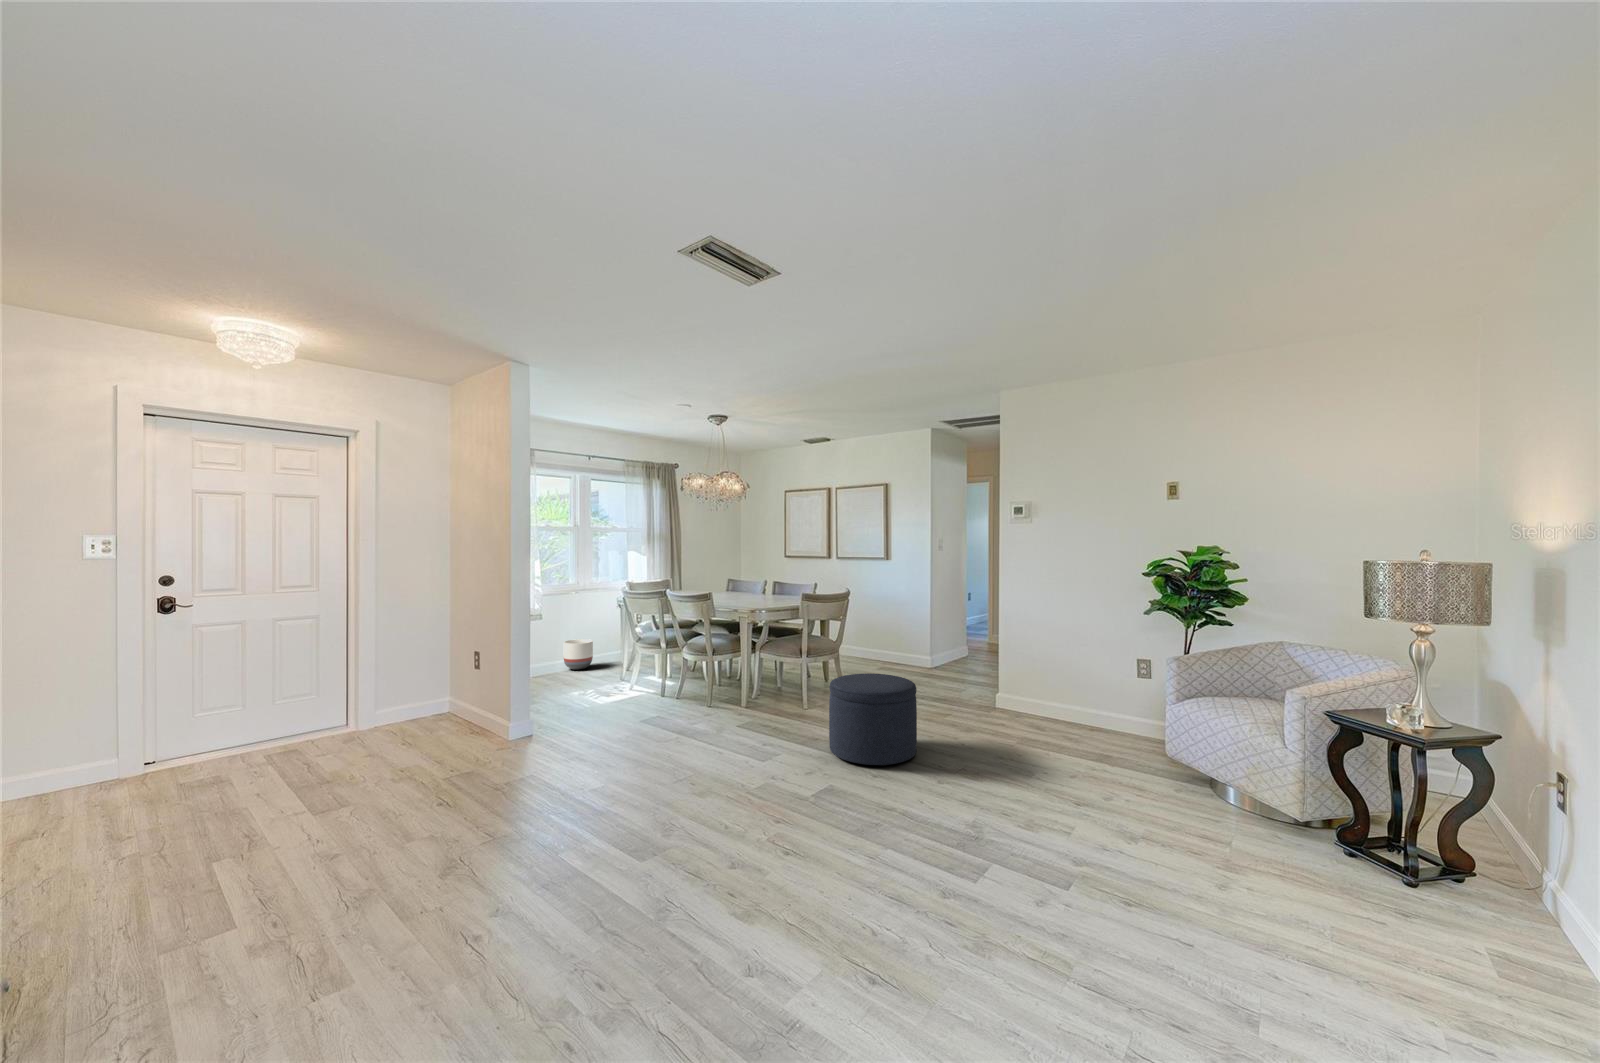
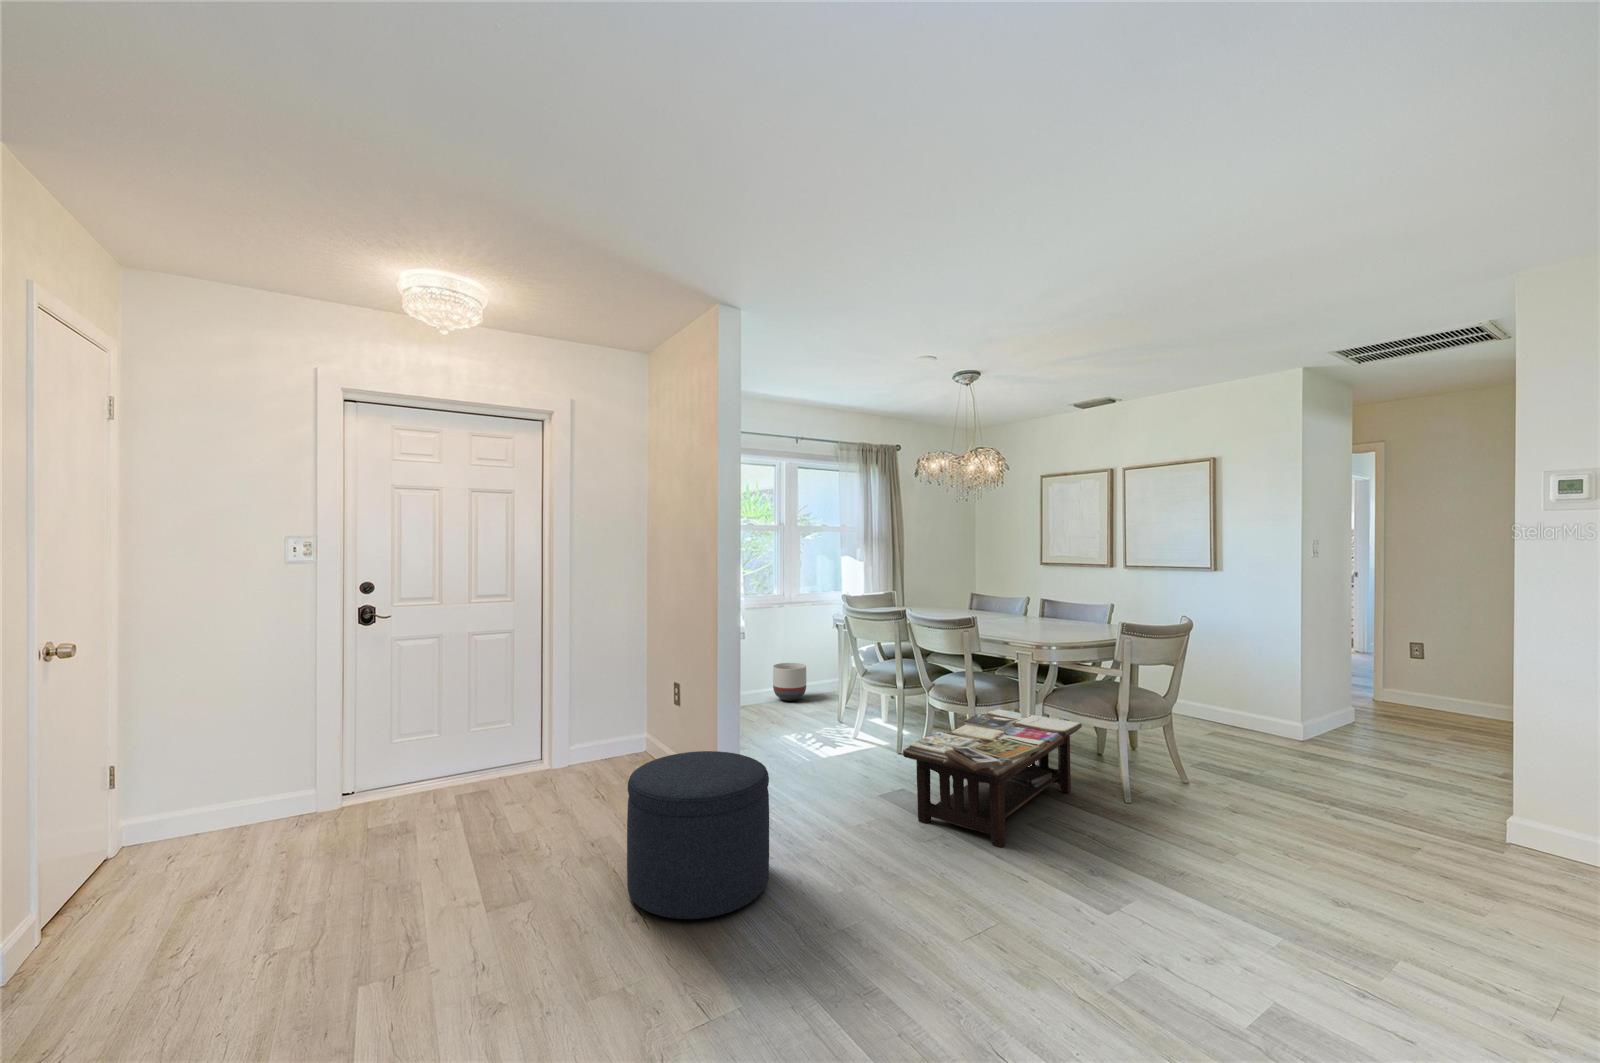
coffee table: none [652,658,780,742] -> present [903,709,1082,847]
ottoman: present [829,673,917,766] -> present [627,751,769,919]

